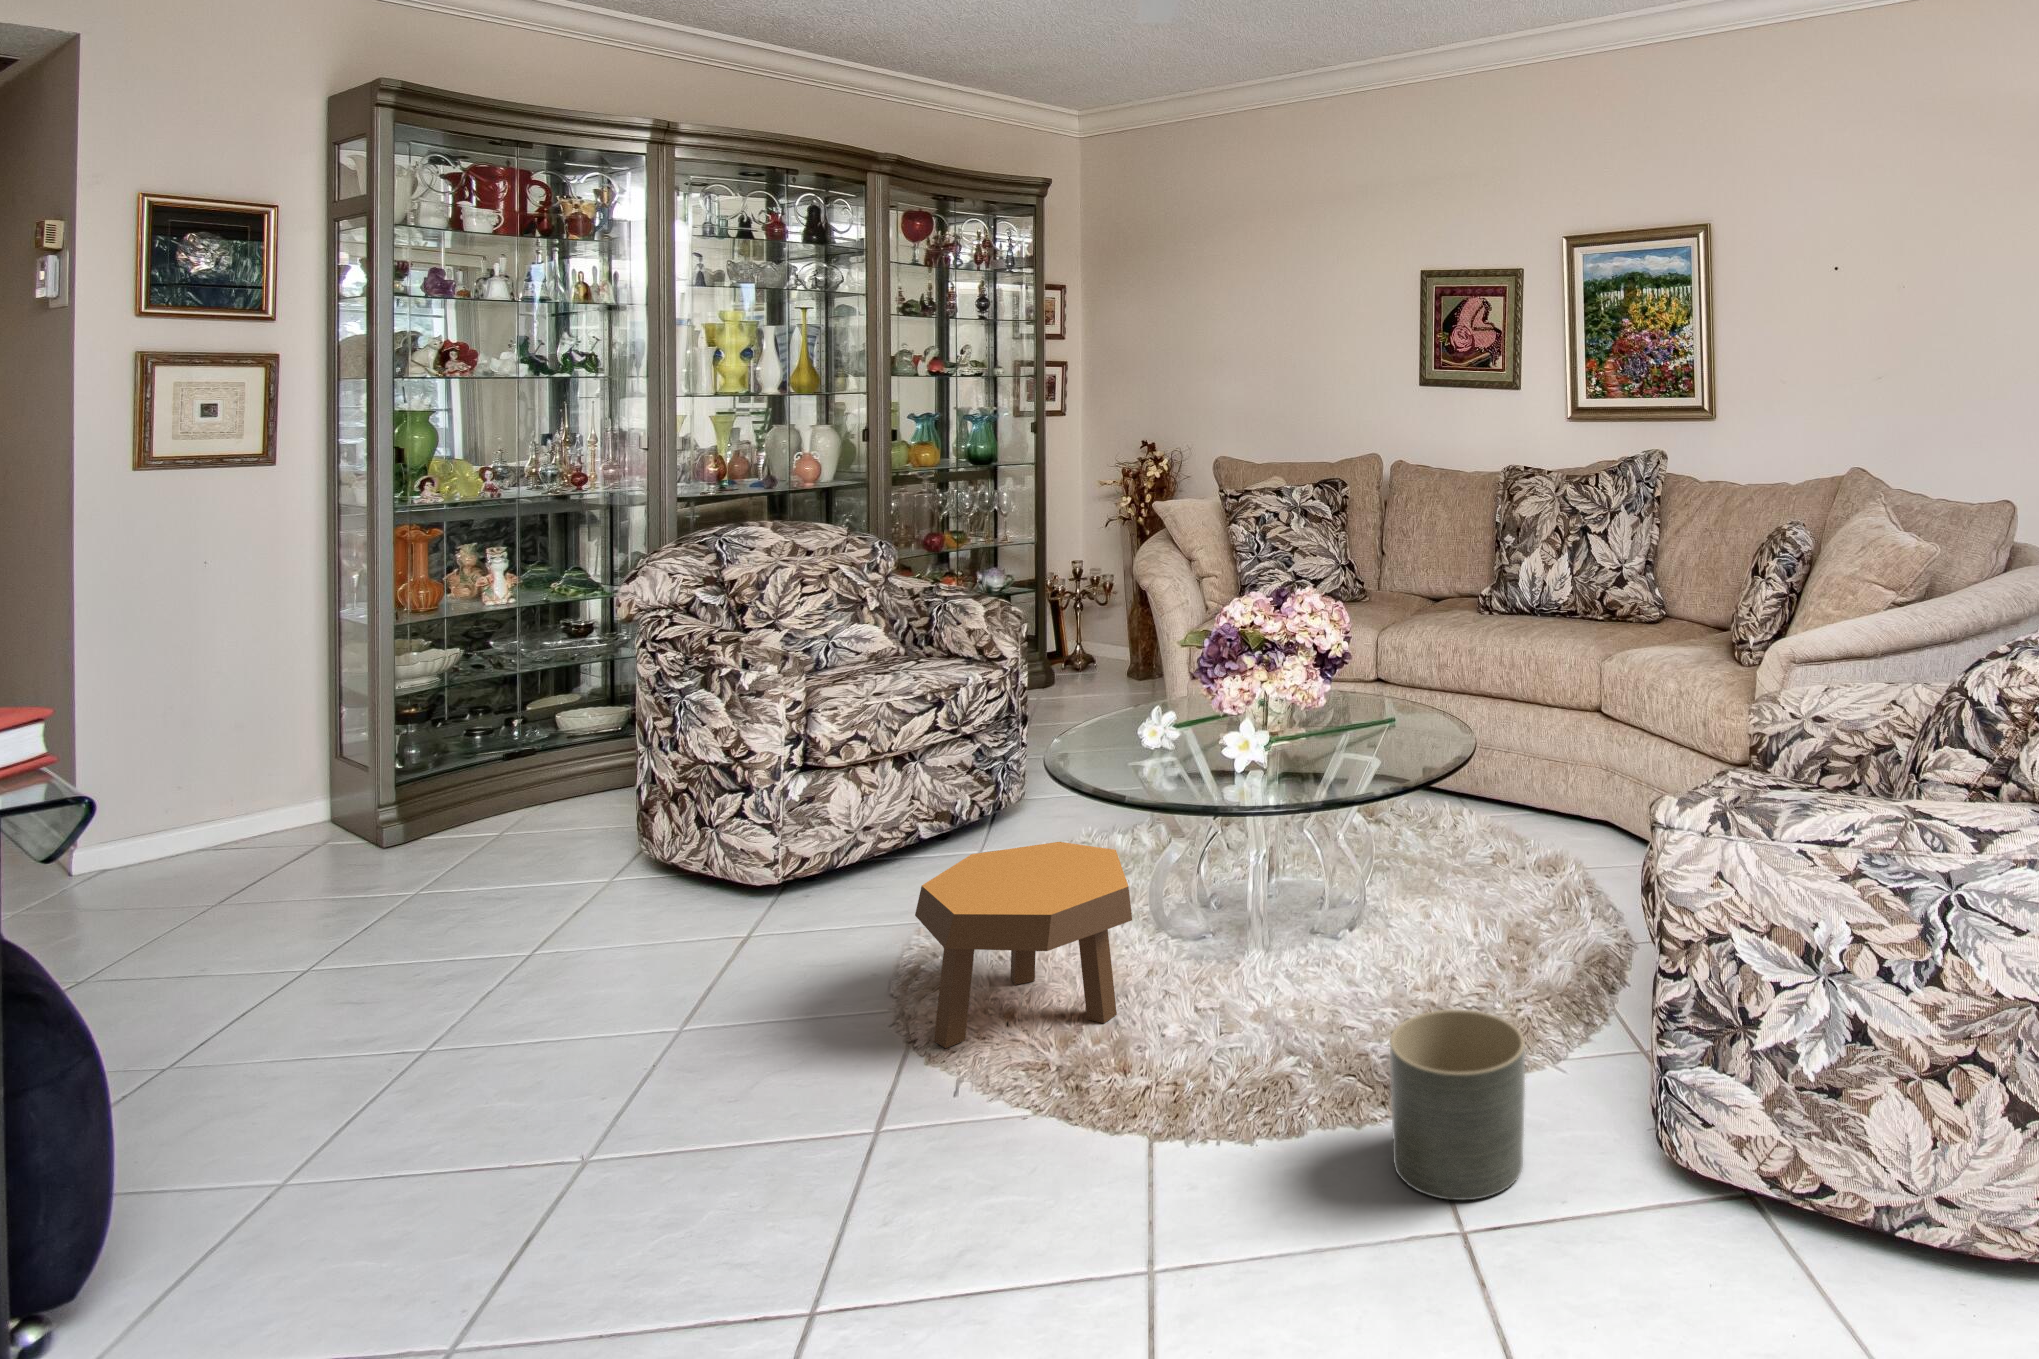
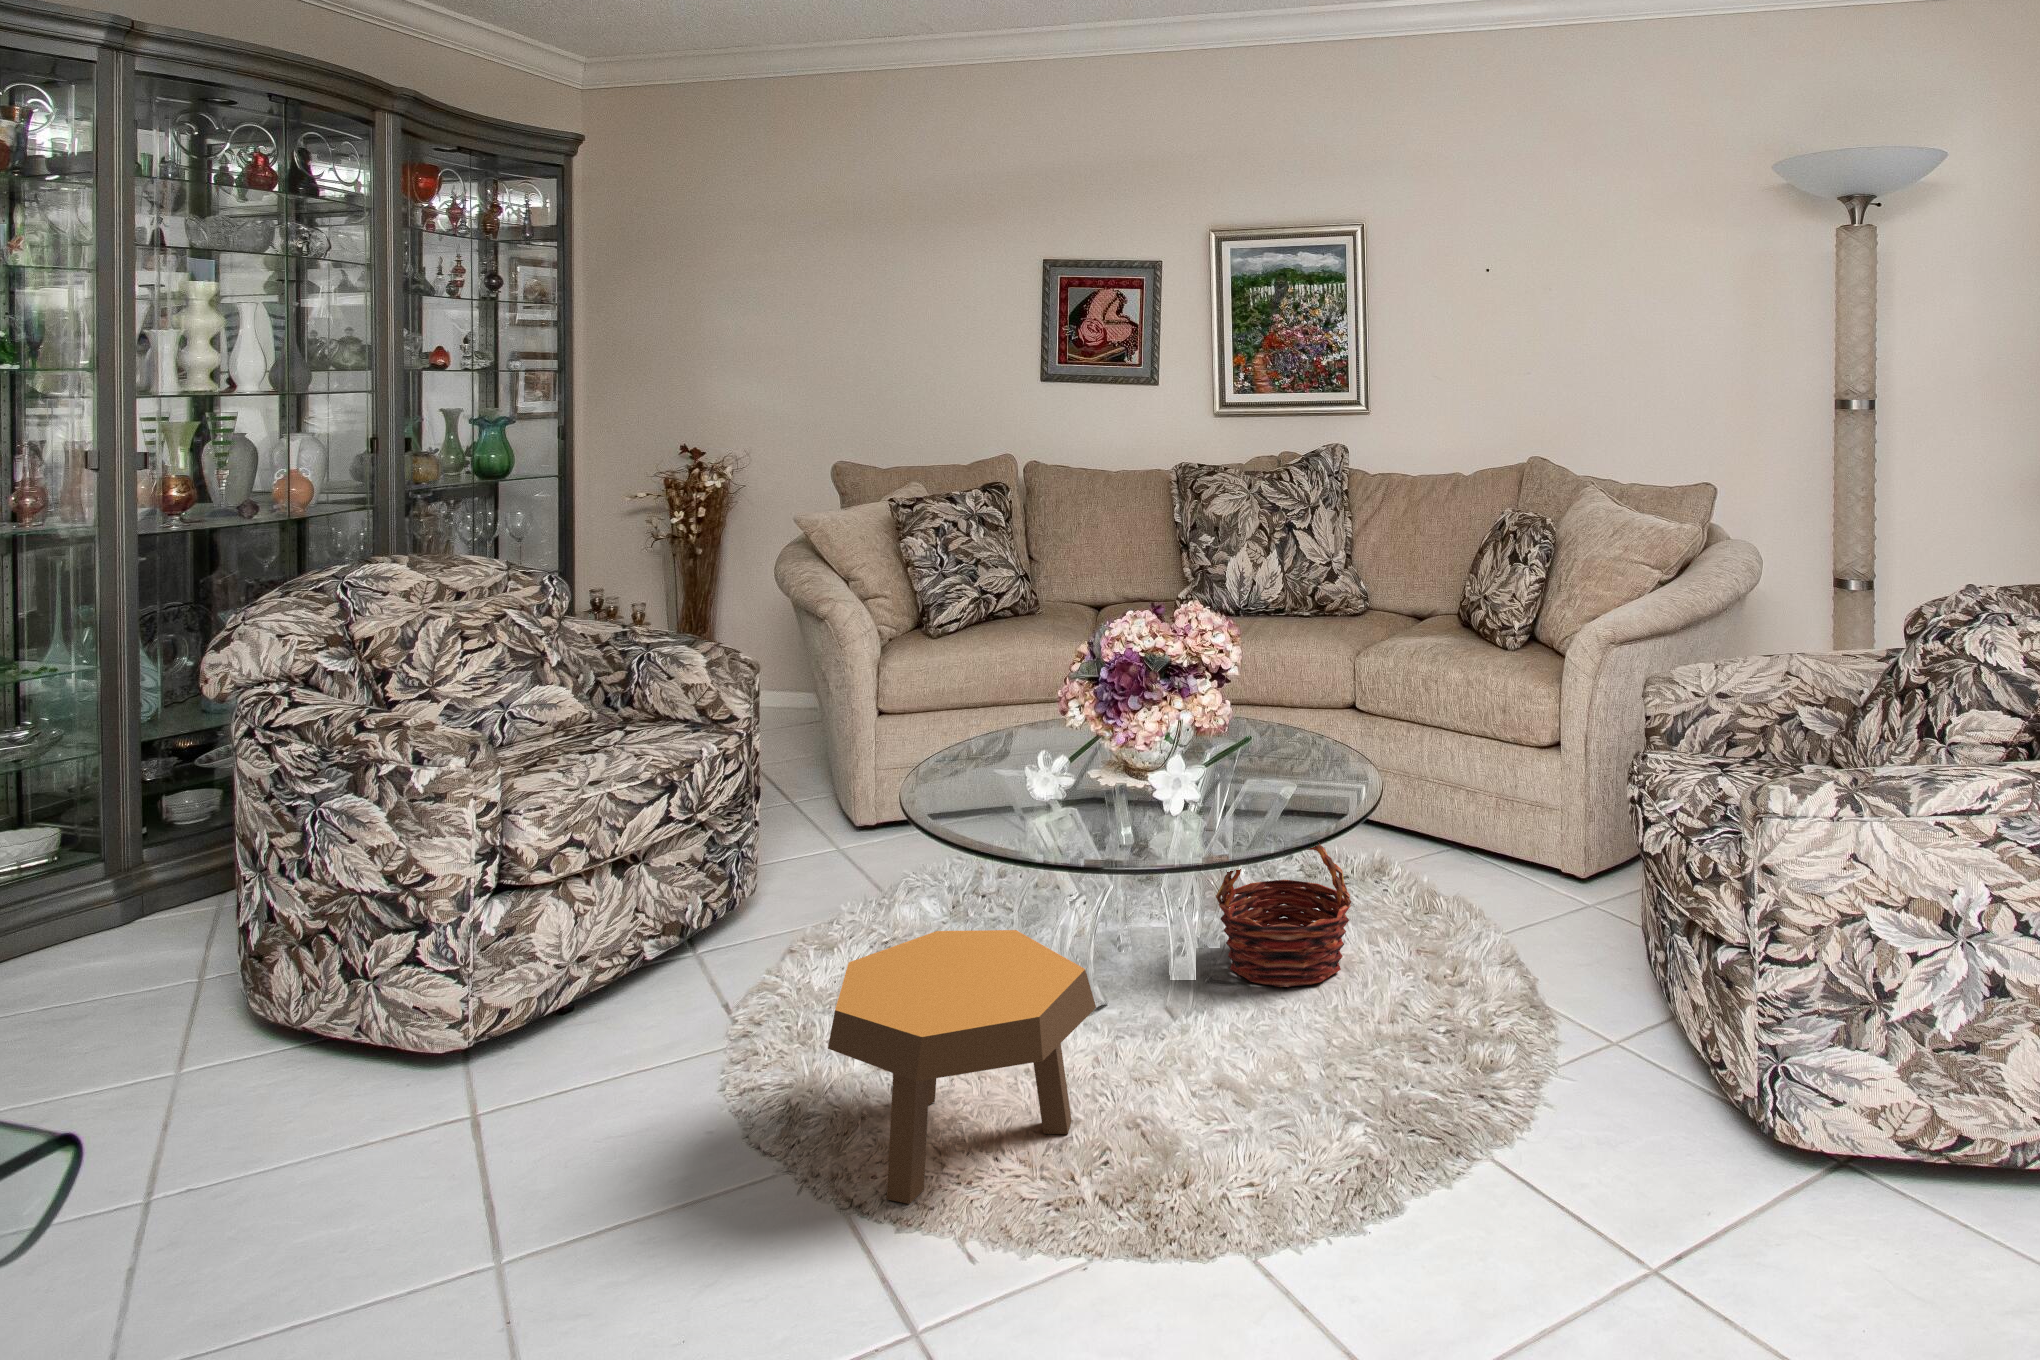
basket: none [1351,797,1472,946] -> present [1216,844,1351,988]
planter: present [1390,1009,1525,1200] -> none [1508,1038,1655,1241]

